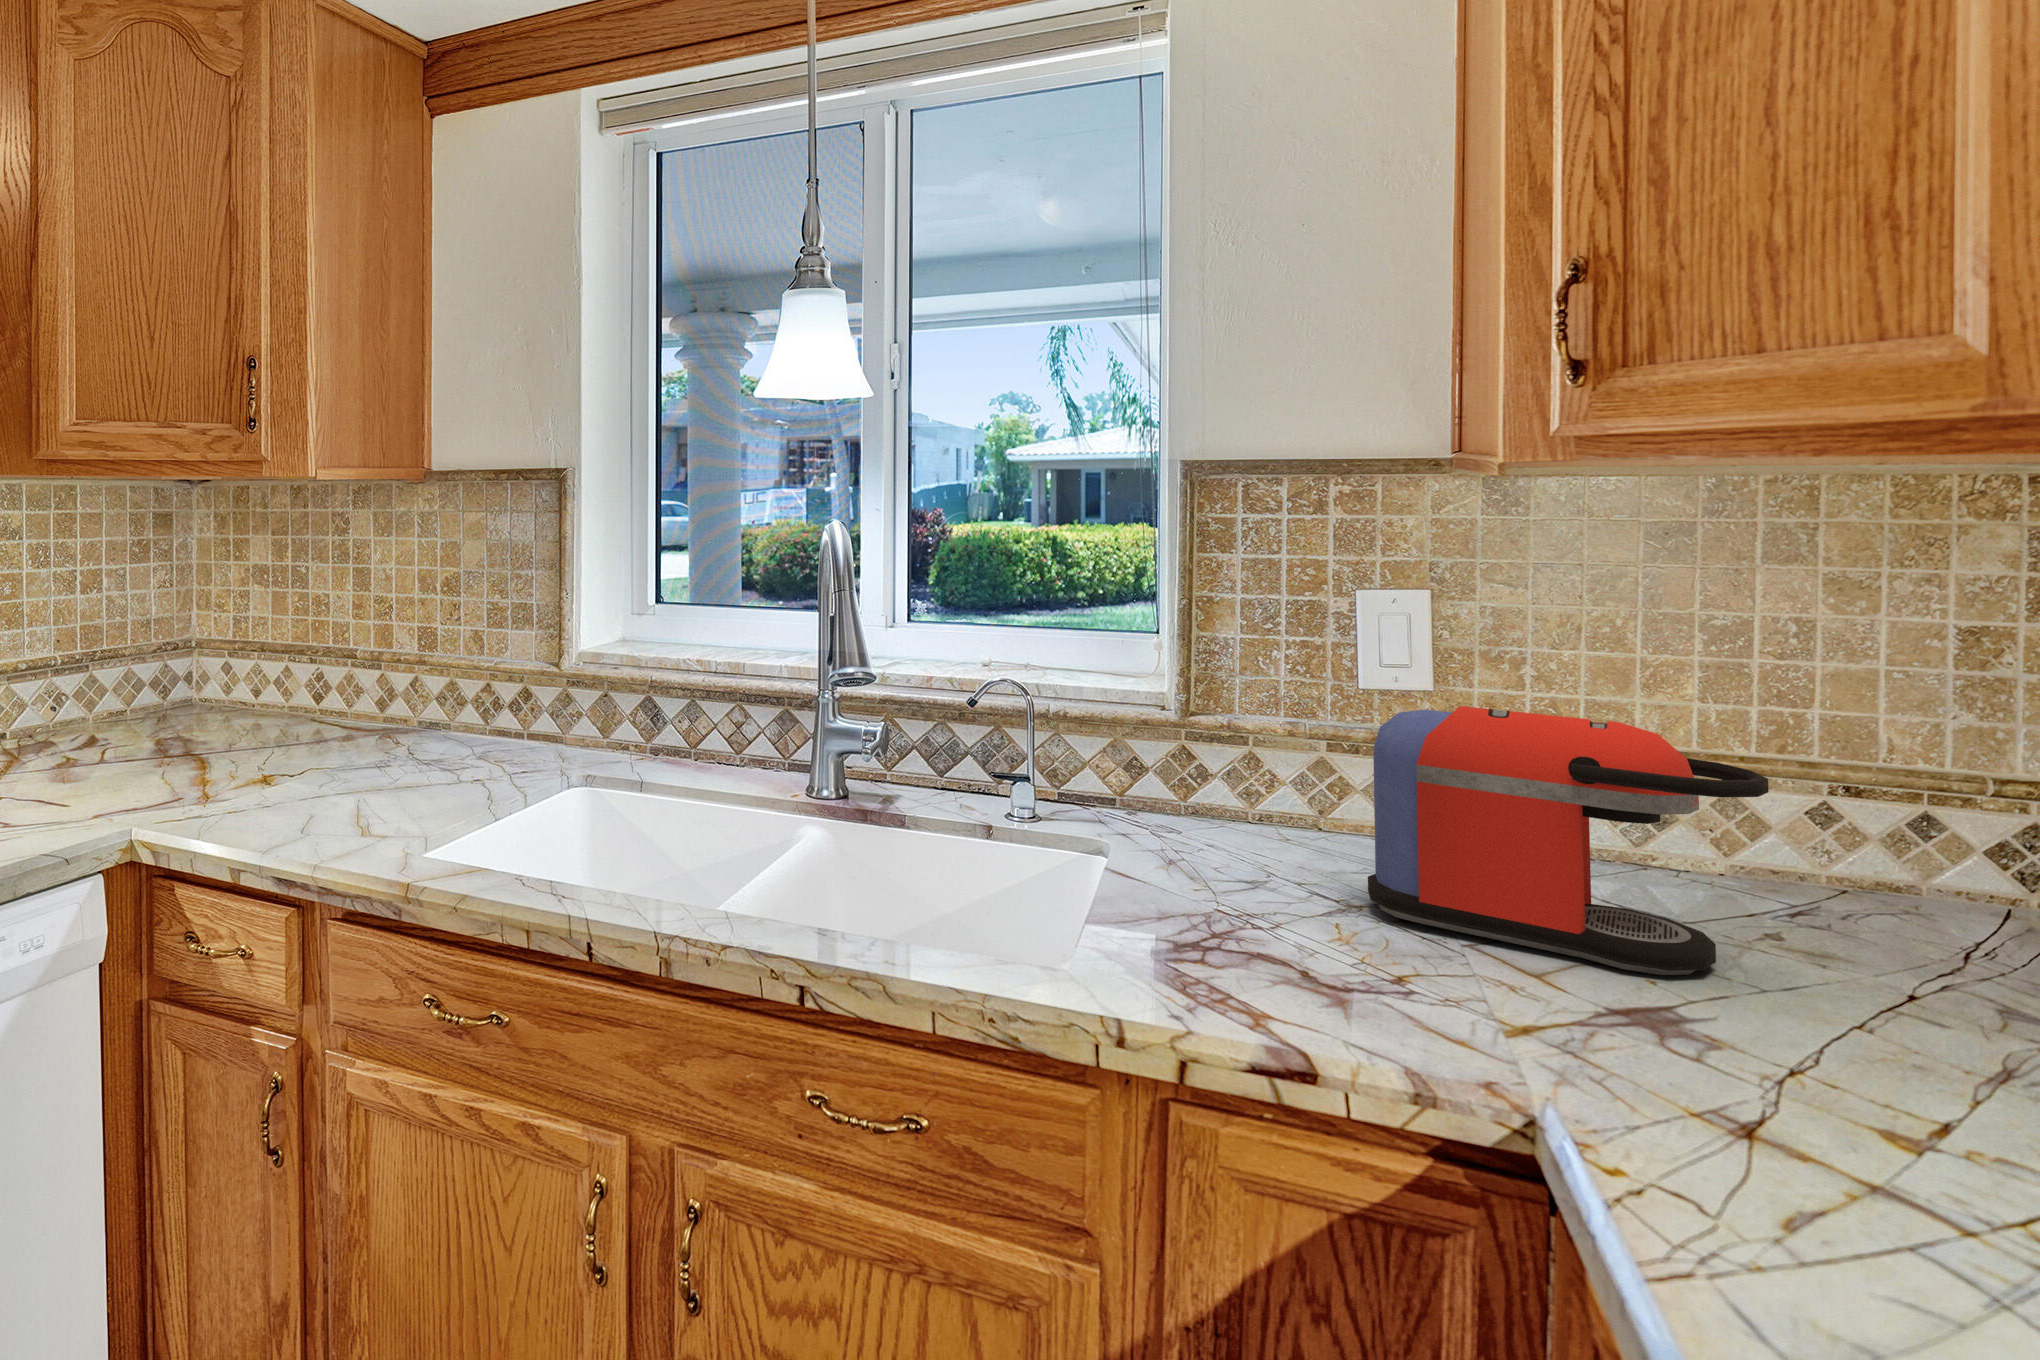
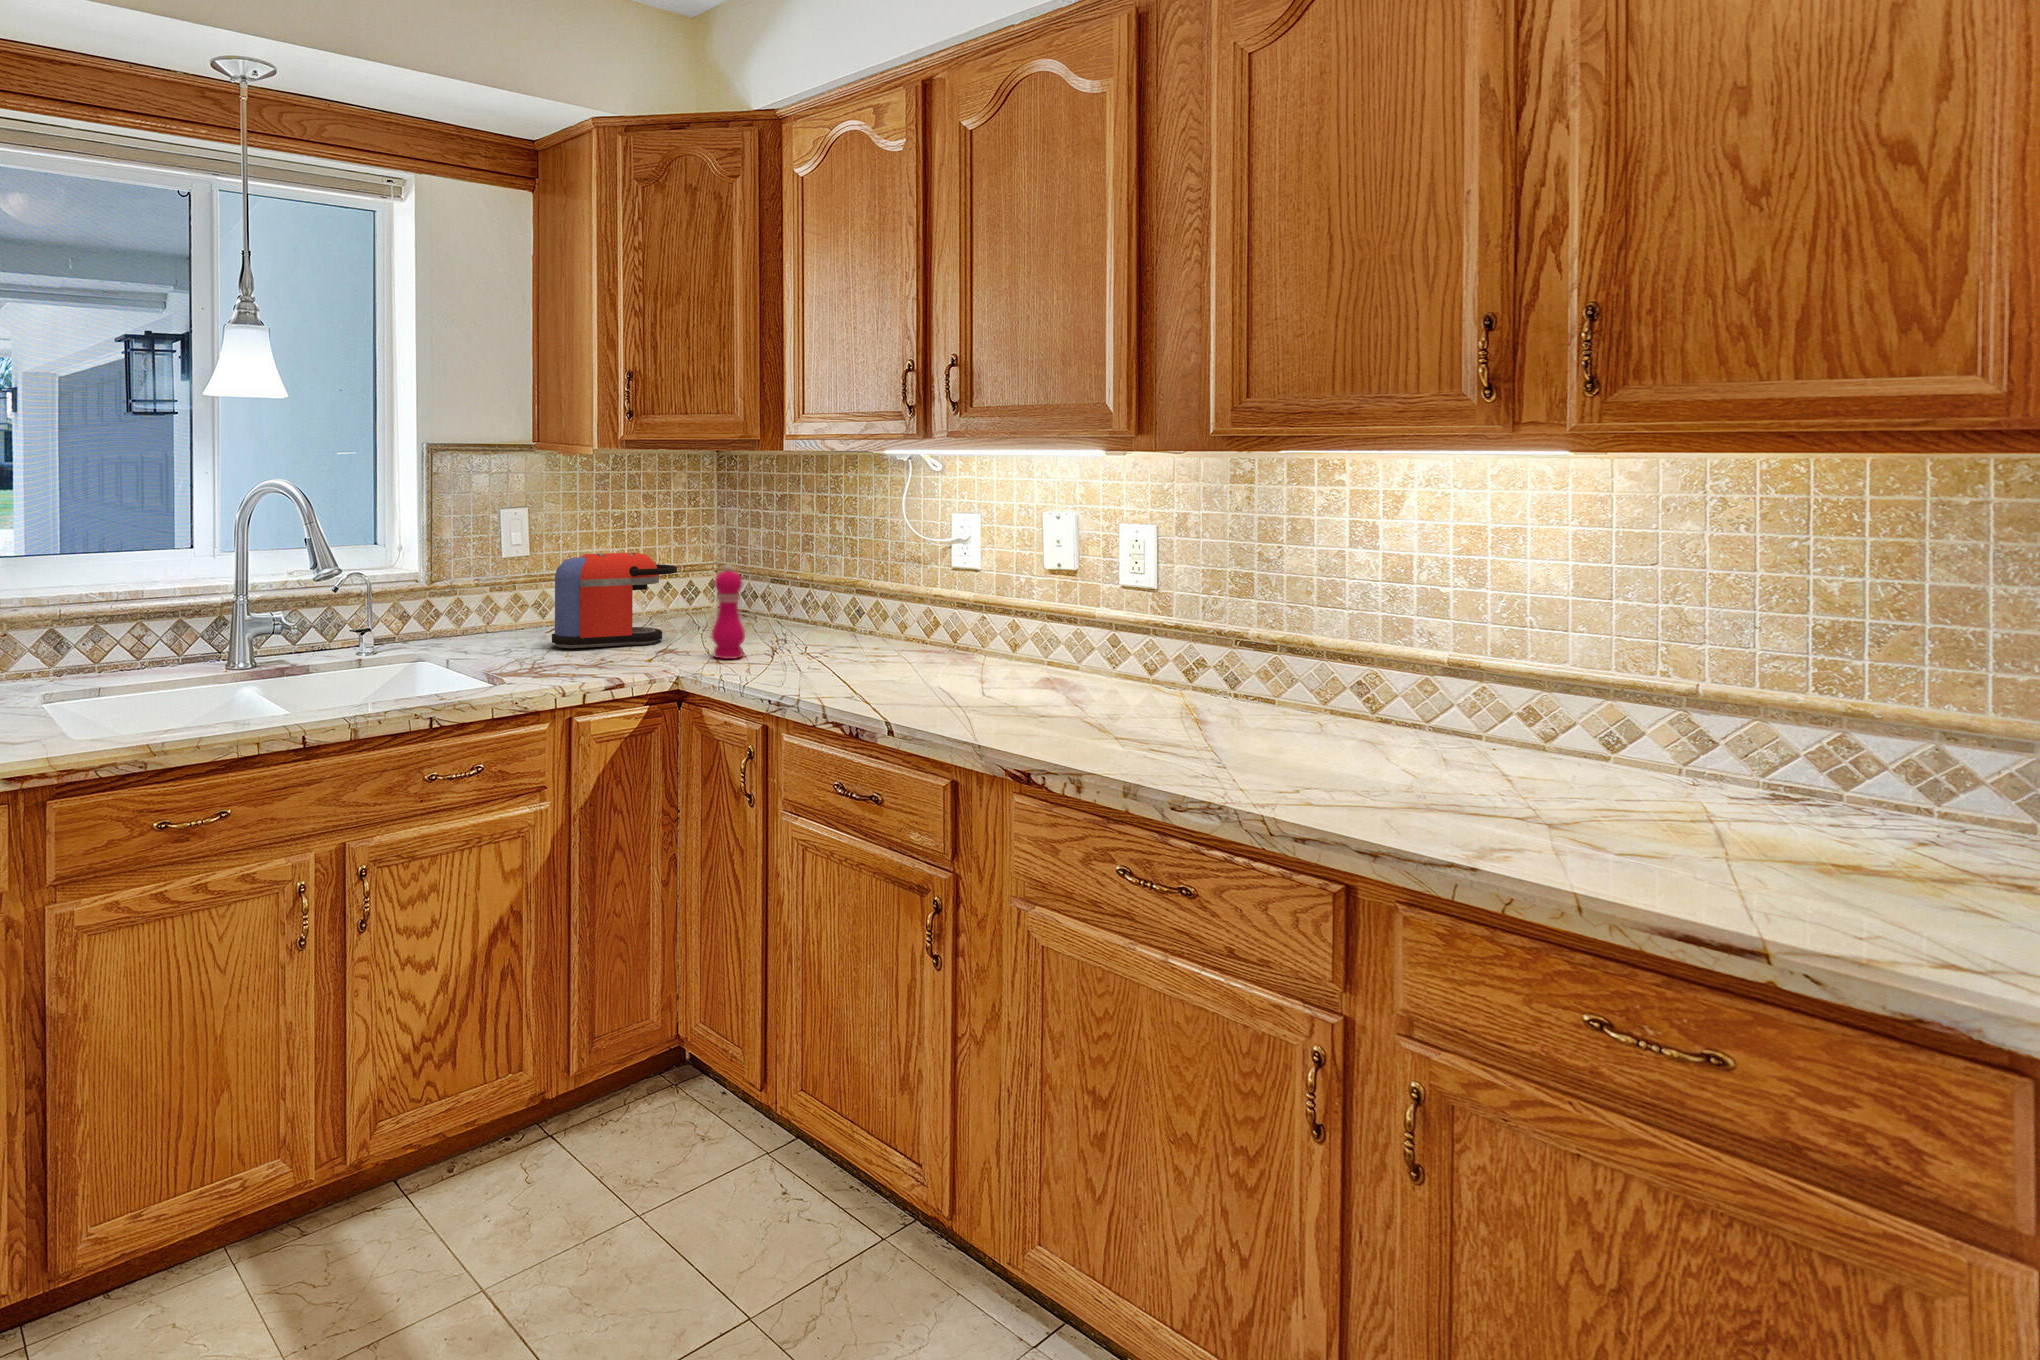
pepper mill: none [1763,811,1919,1144] -> present [712,564,745,659]

